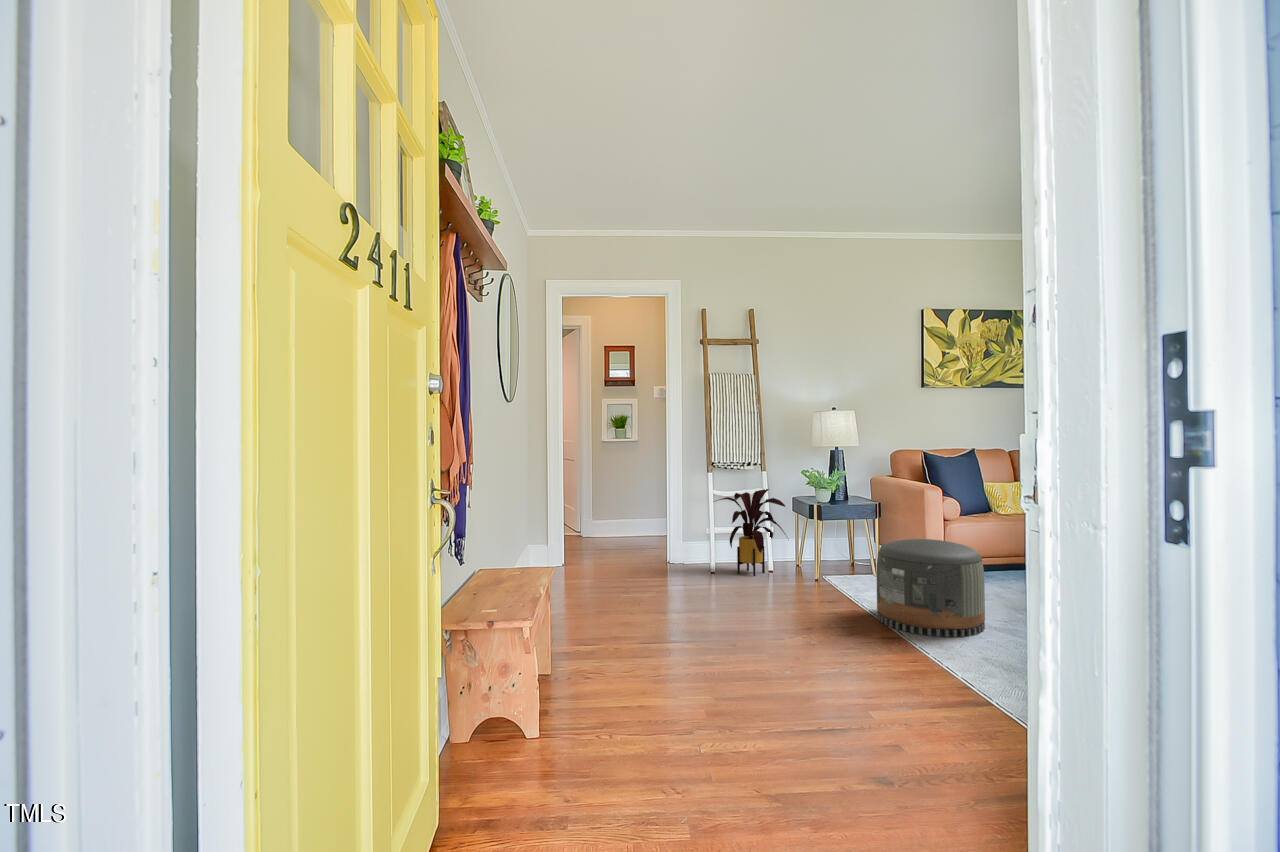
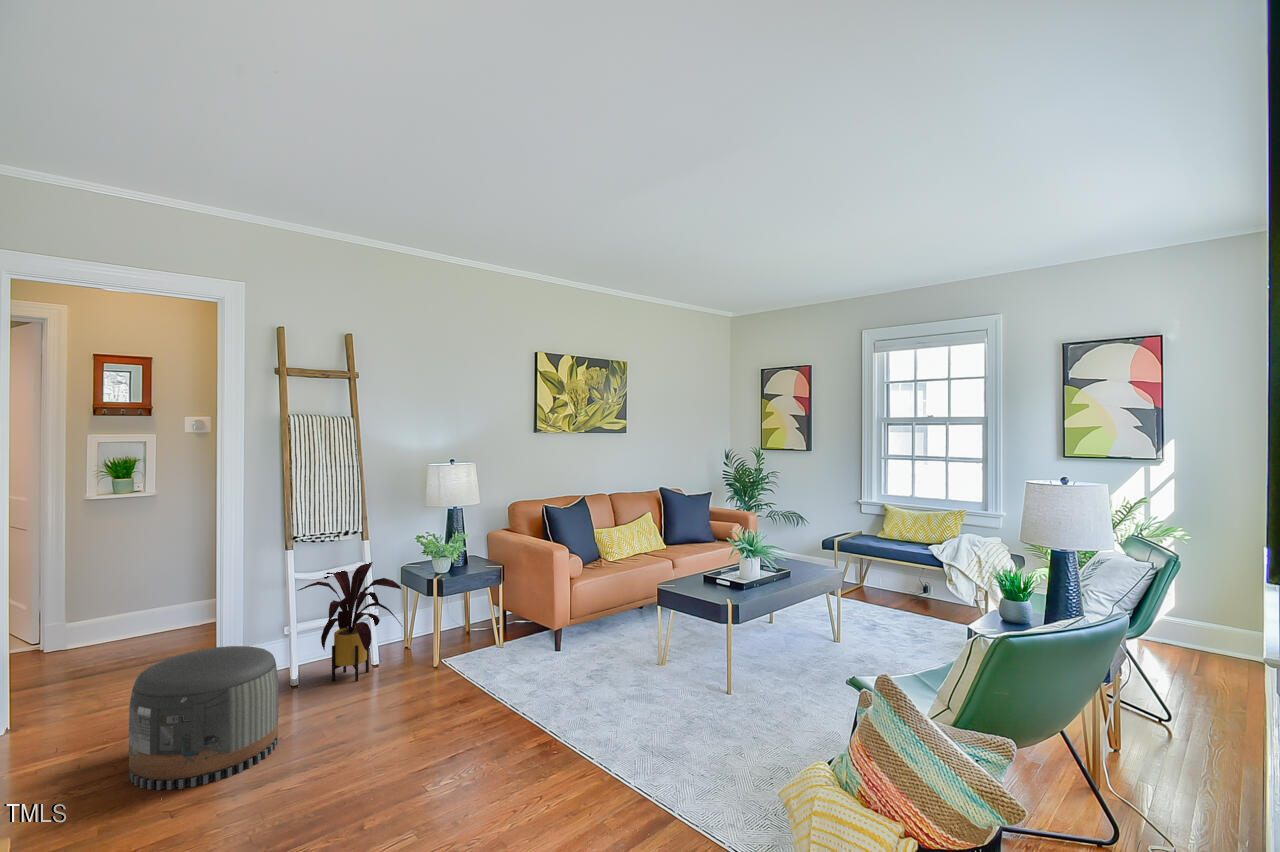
pouf: present [876,539,985,637] -> present [129,646,278,790]

